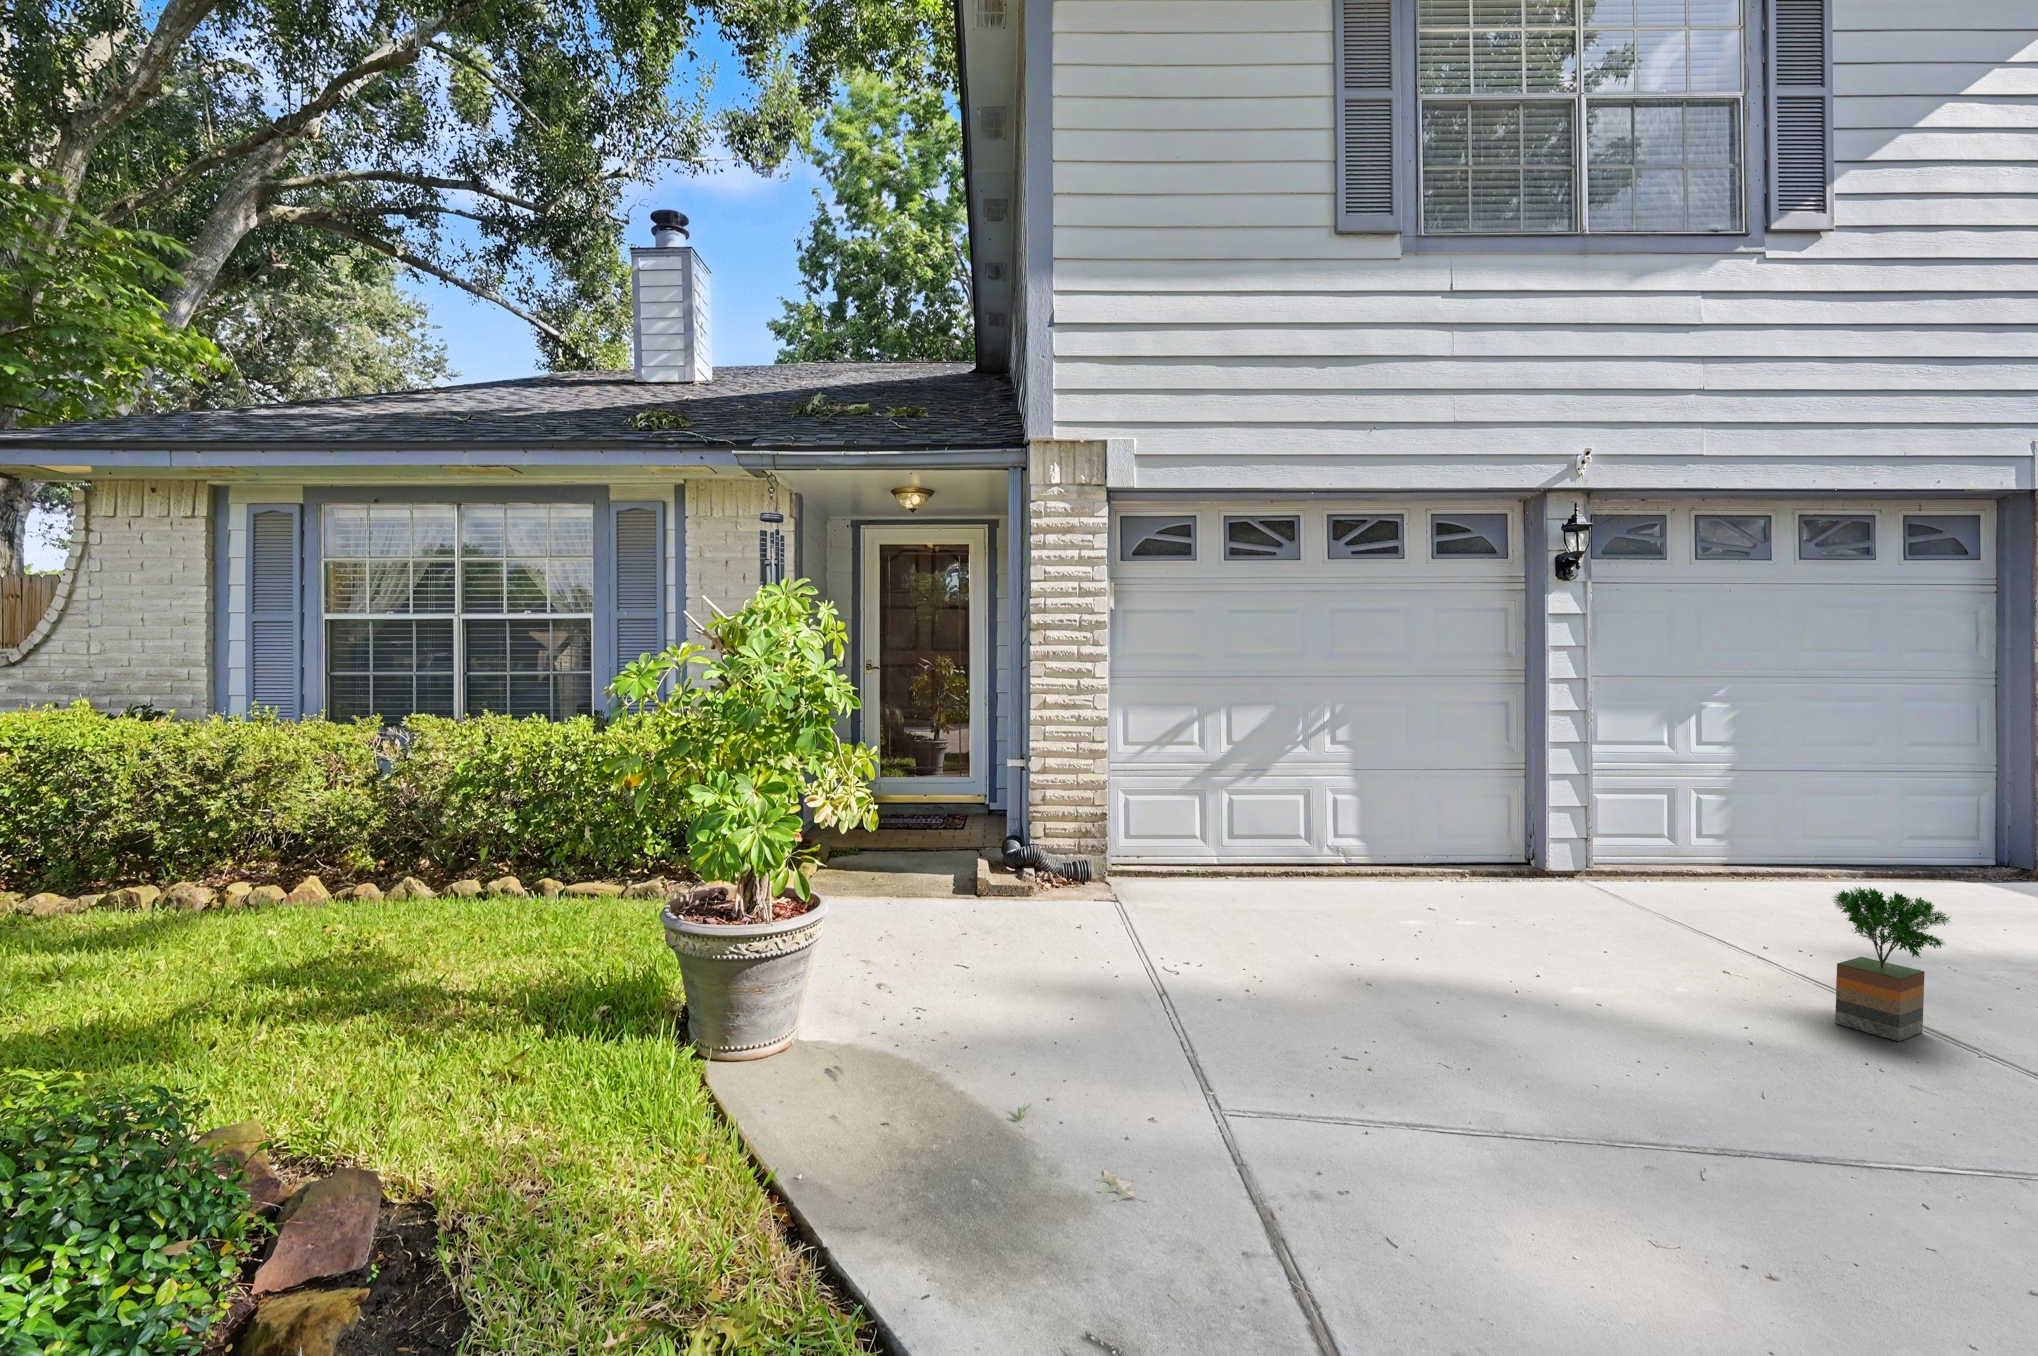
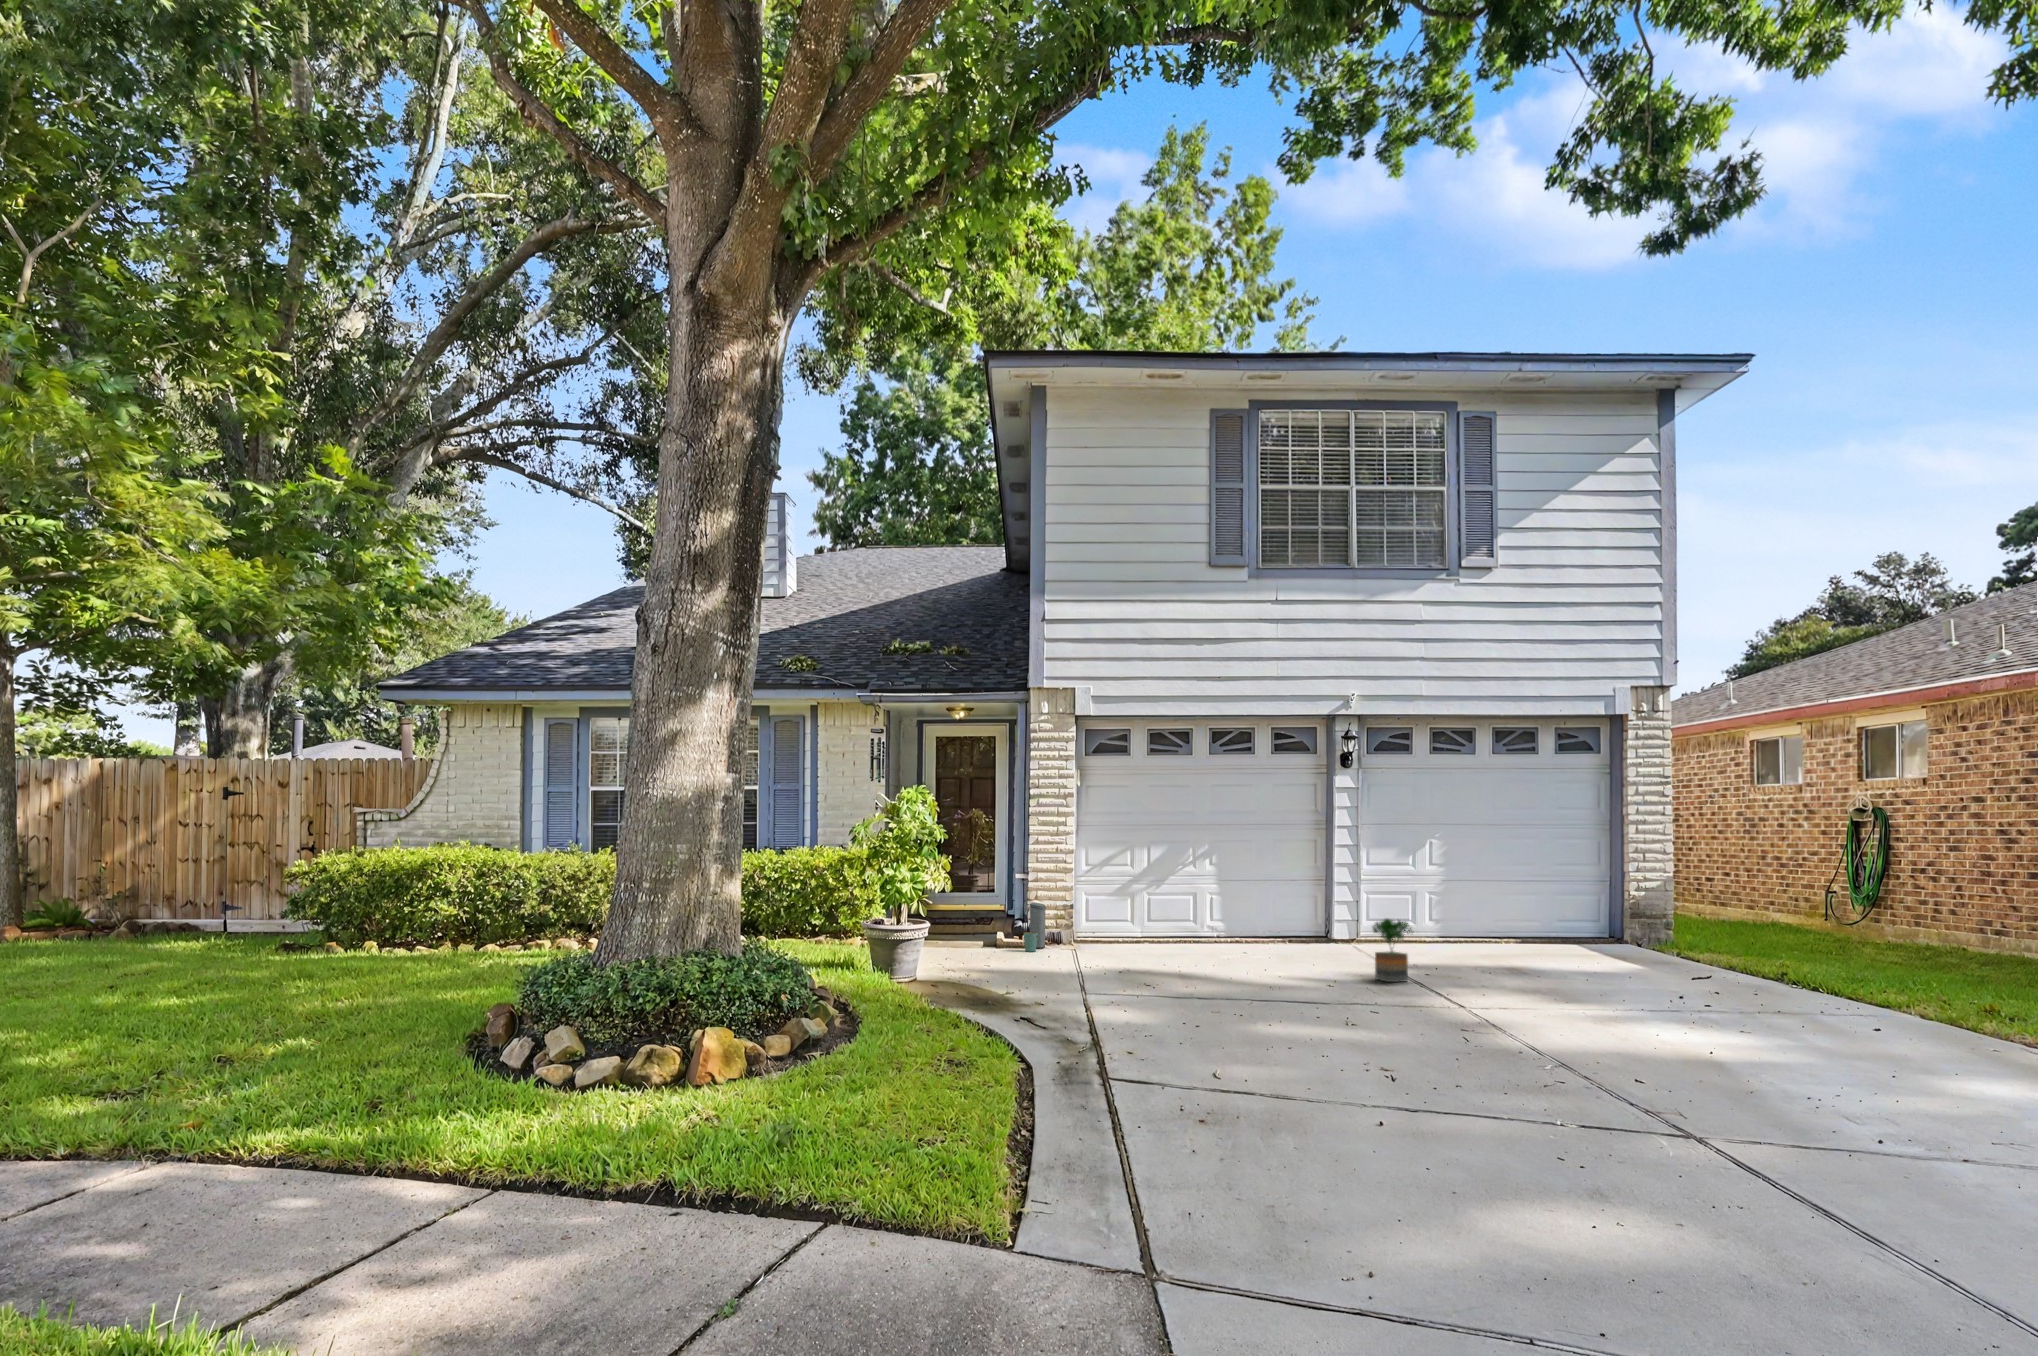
trash can: none [1025,809,1060,902] -> present [1024,902,1046,952]

